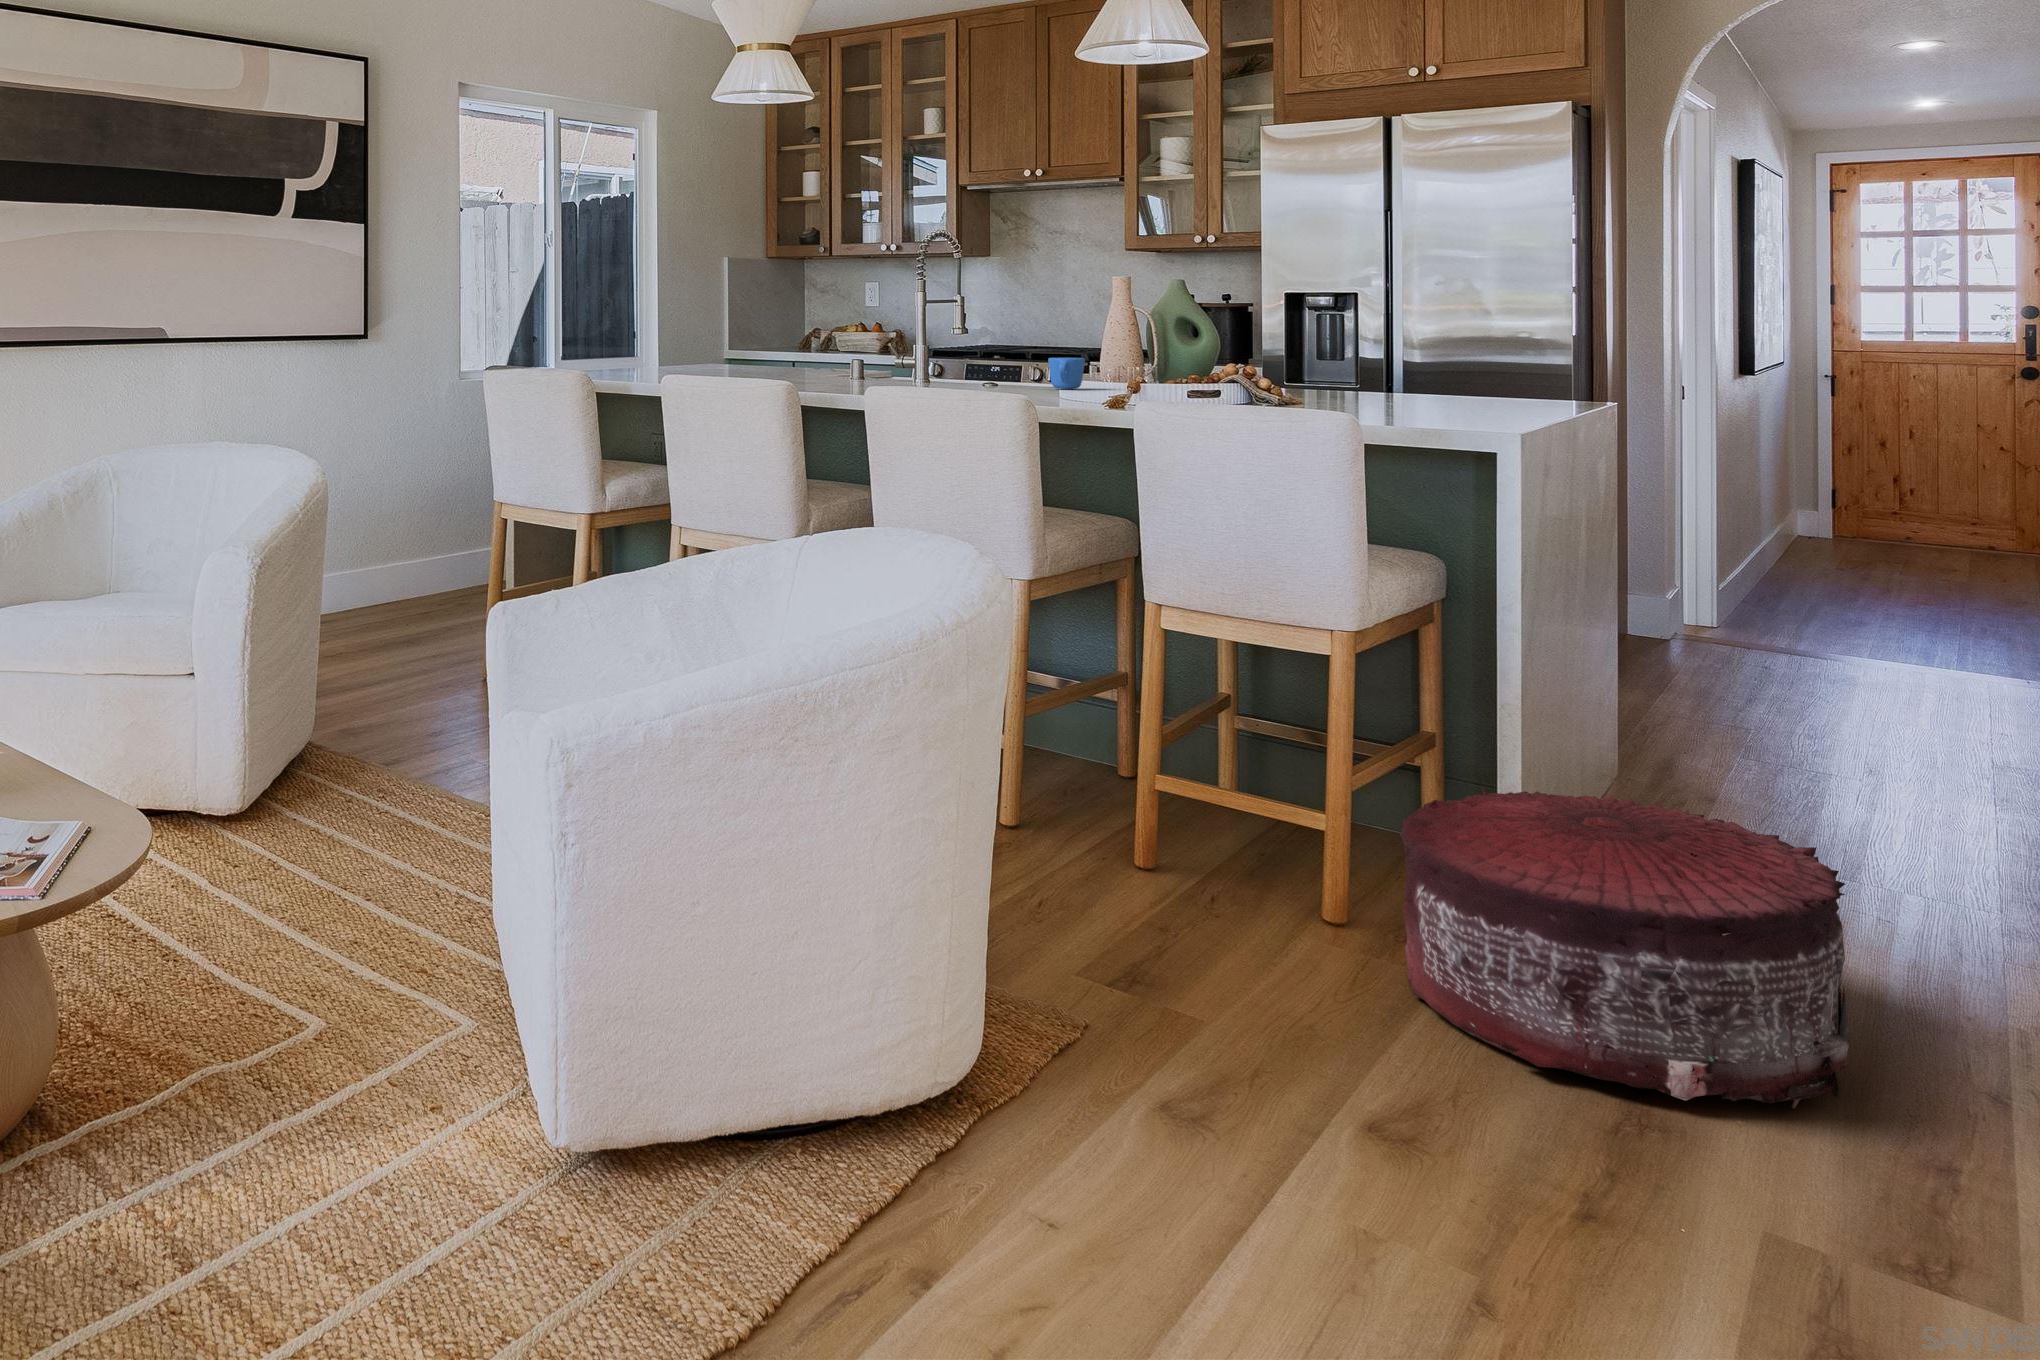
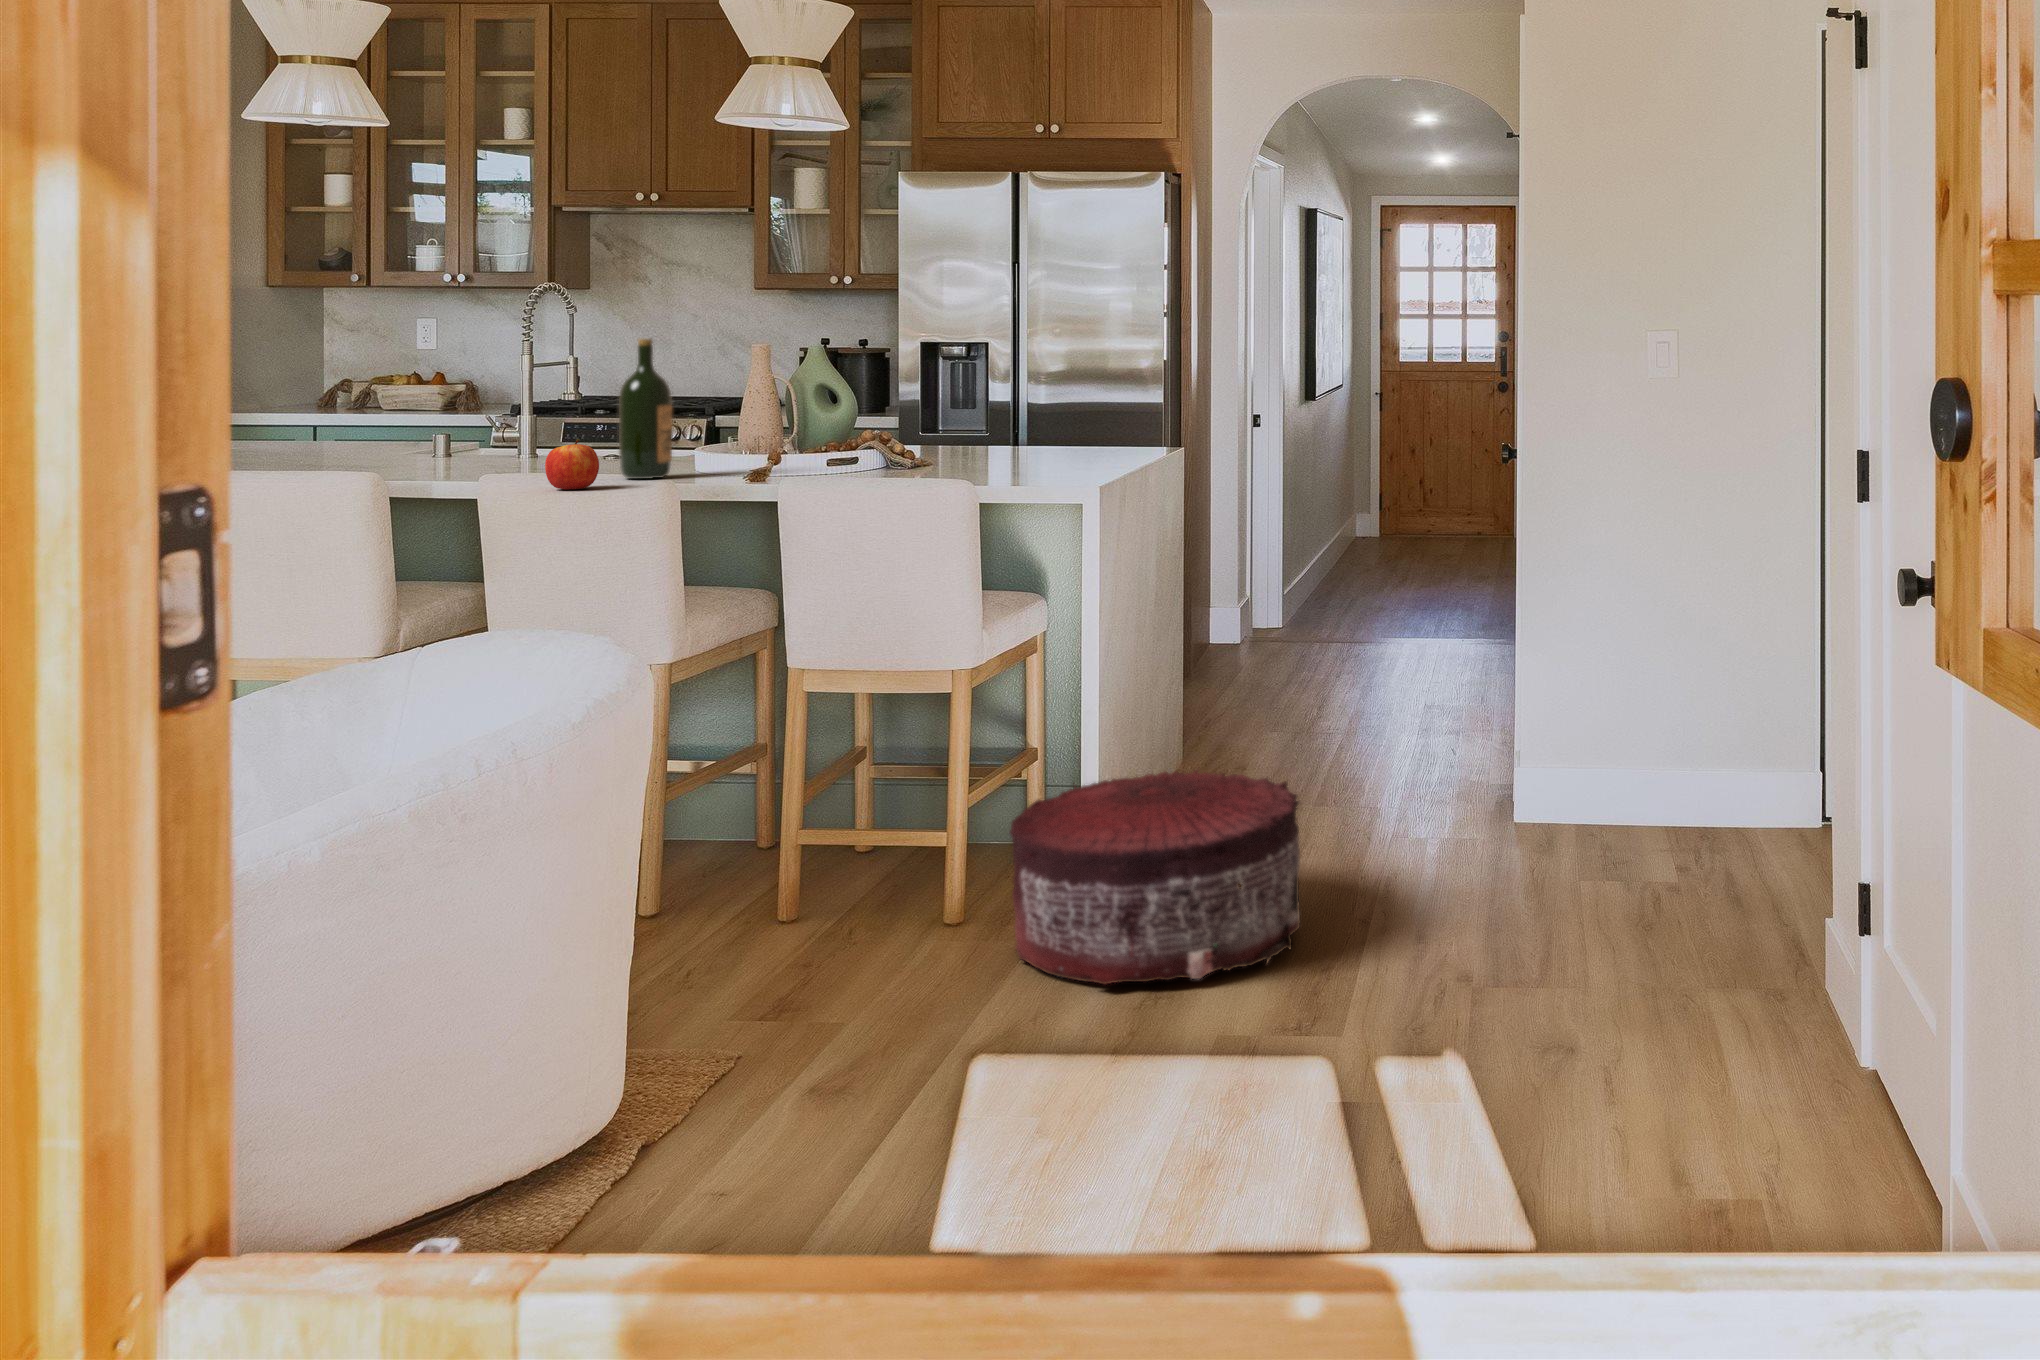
wine bottle: none [988,261,1036,398] -> present [619,338,672,479]
apple: none [919,354,966,402] -> present [545,439,599,490]
mug: present [1048,358,1085,389] -> none [680,426,720,459]

